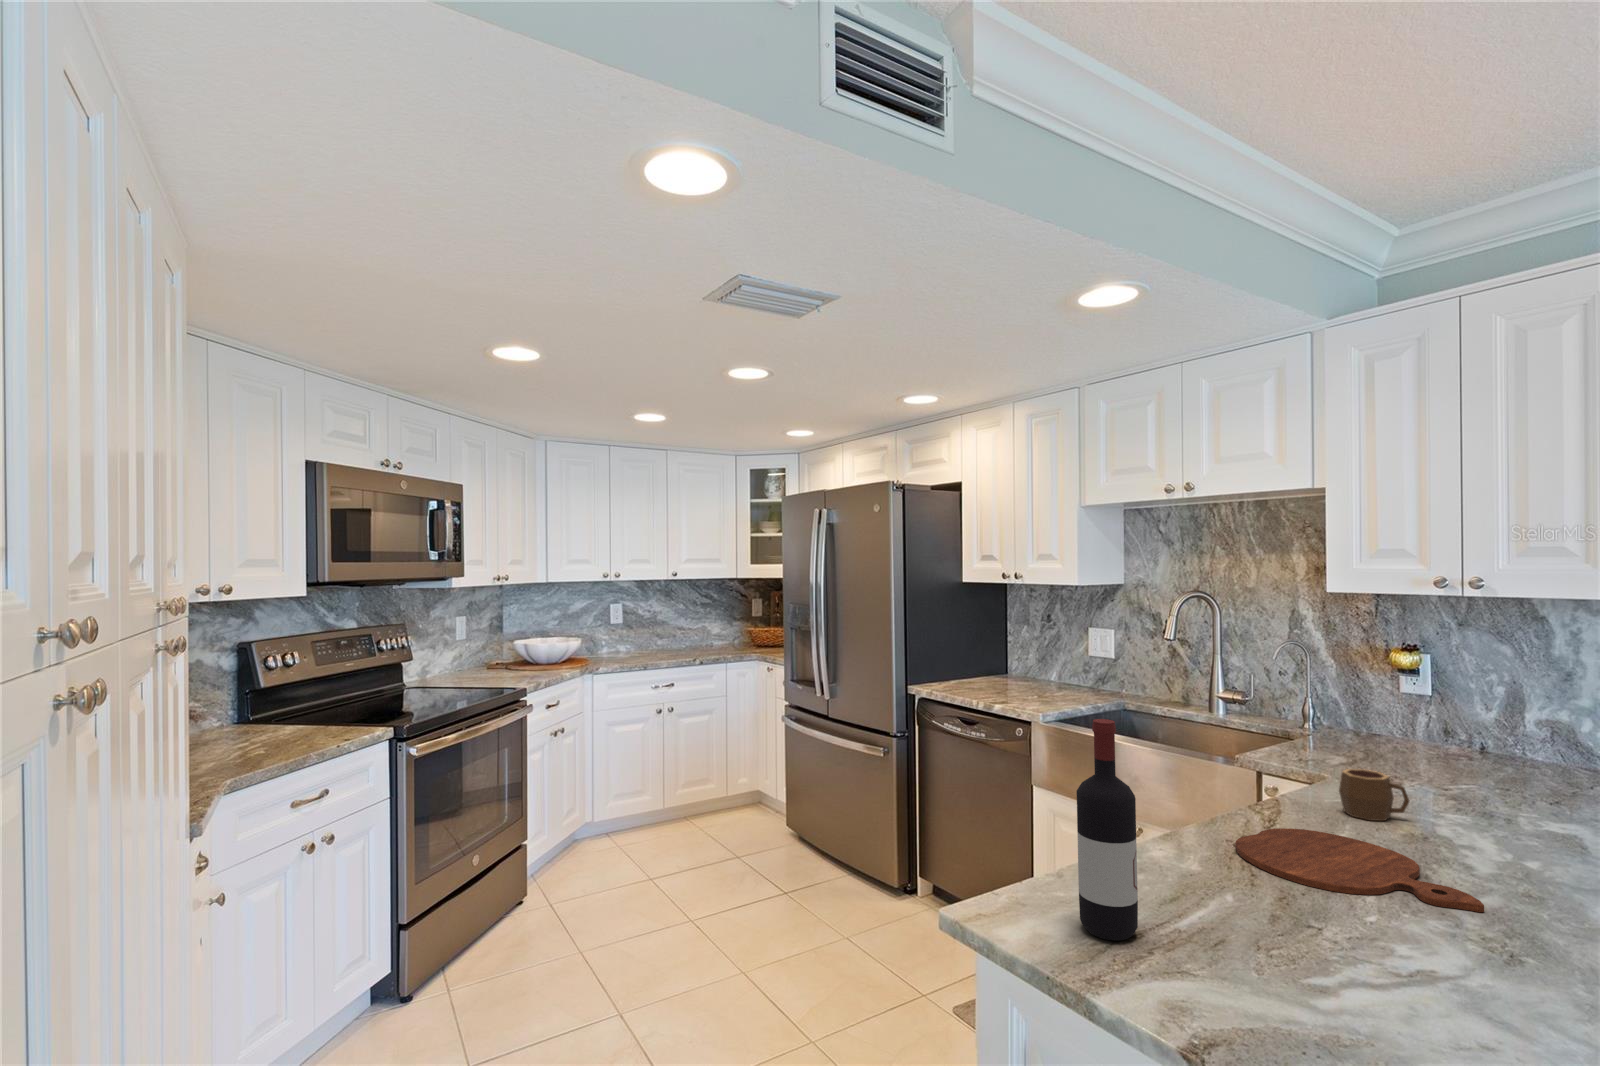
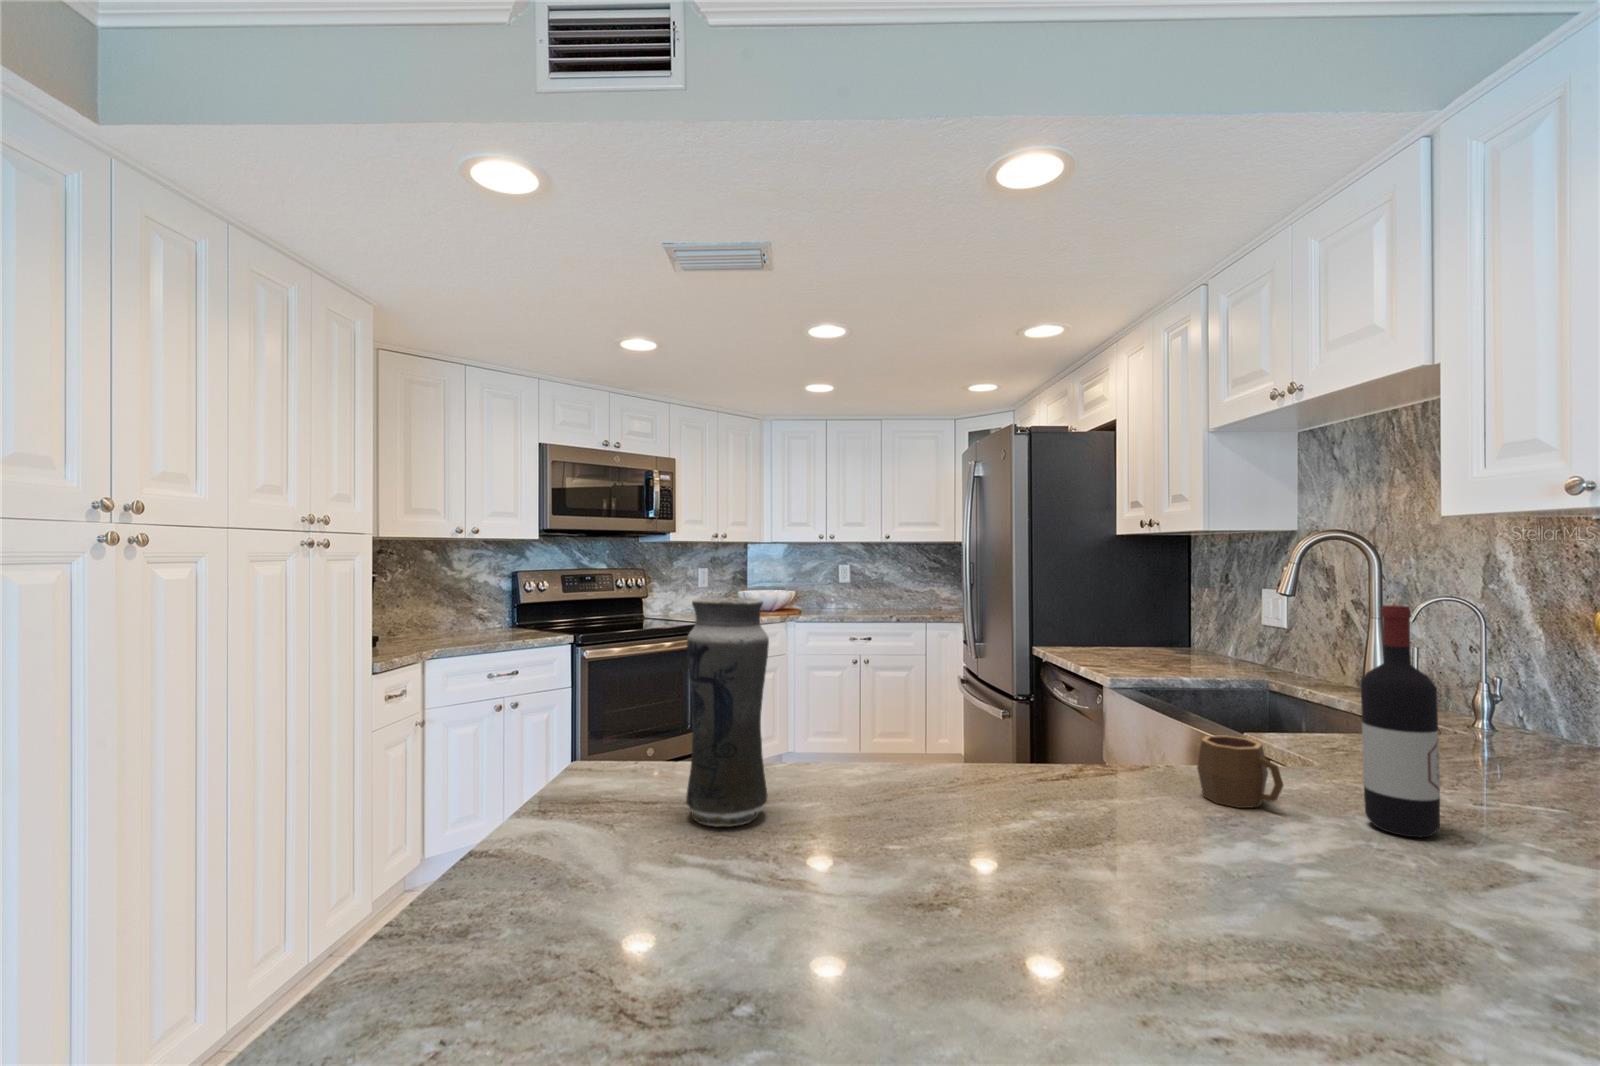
vase: none [1161,710,1251,932] -> present [686,598,769,827]
wine bottle: present [1076,719,1138,941] -> present [1361,605,1440,837]
cutting board: present [1235,828,1484,912] -> none [908,778,1111,889]

